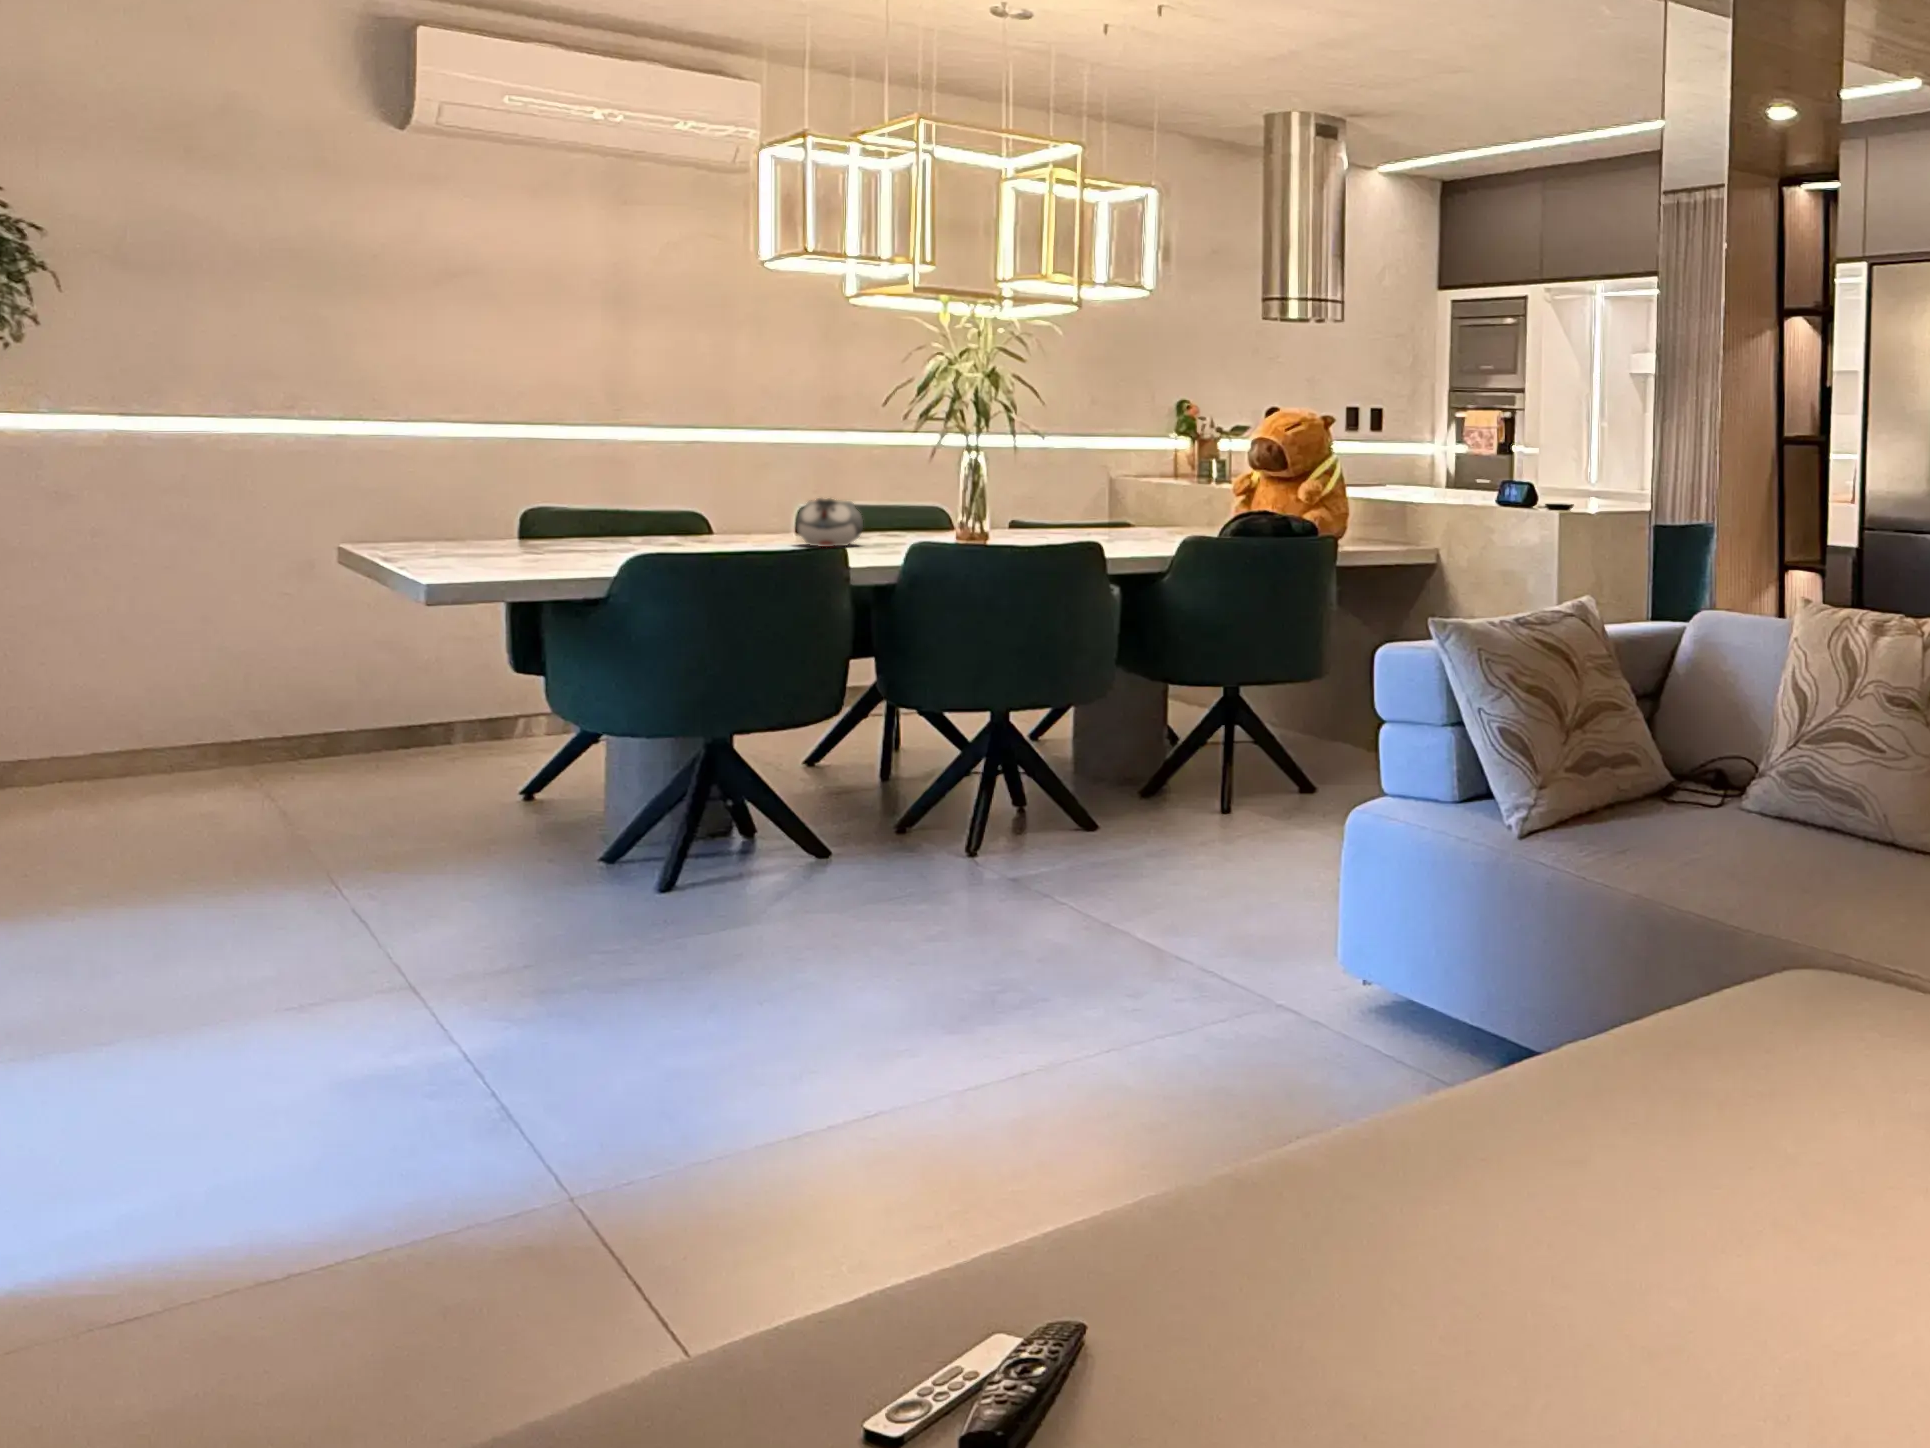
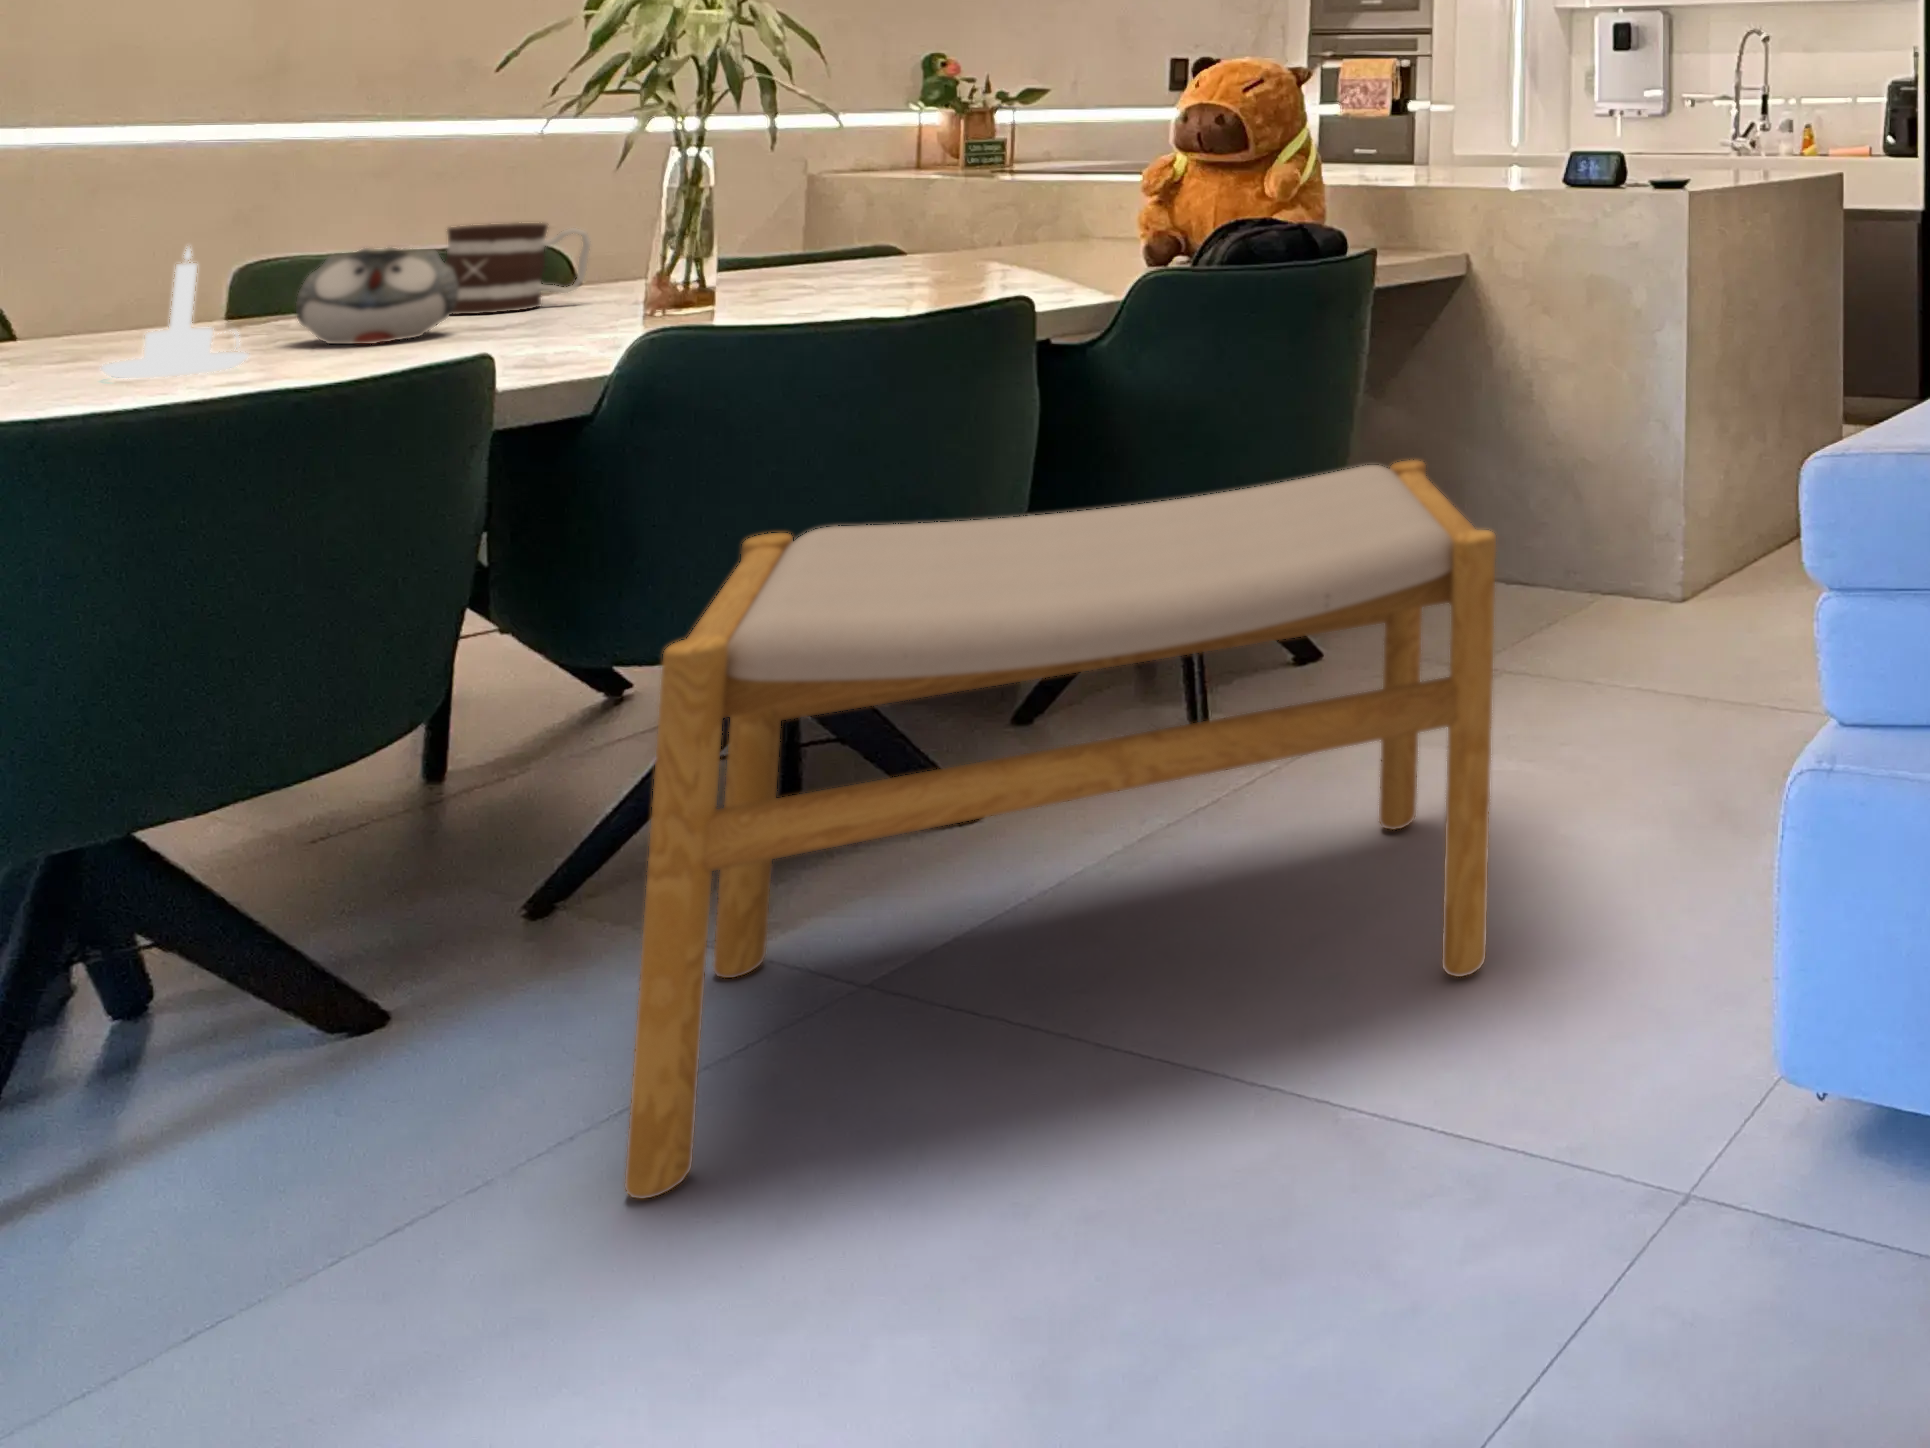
candle holder: none [716,490,771,552] -> present [102,248,248,379]
mug: none [868,492,933,539] -> present [445,223,591,315]
footstool: none [876,652,1291,923] -> present [625,460,1496,1199]

